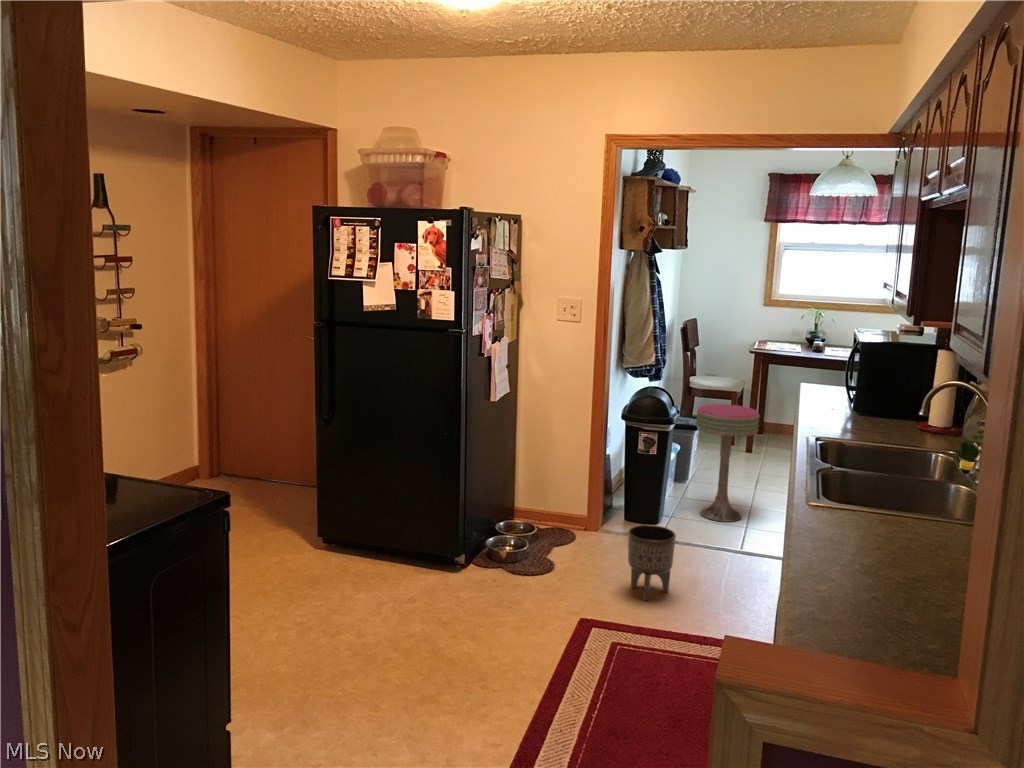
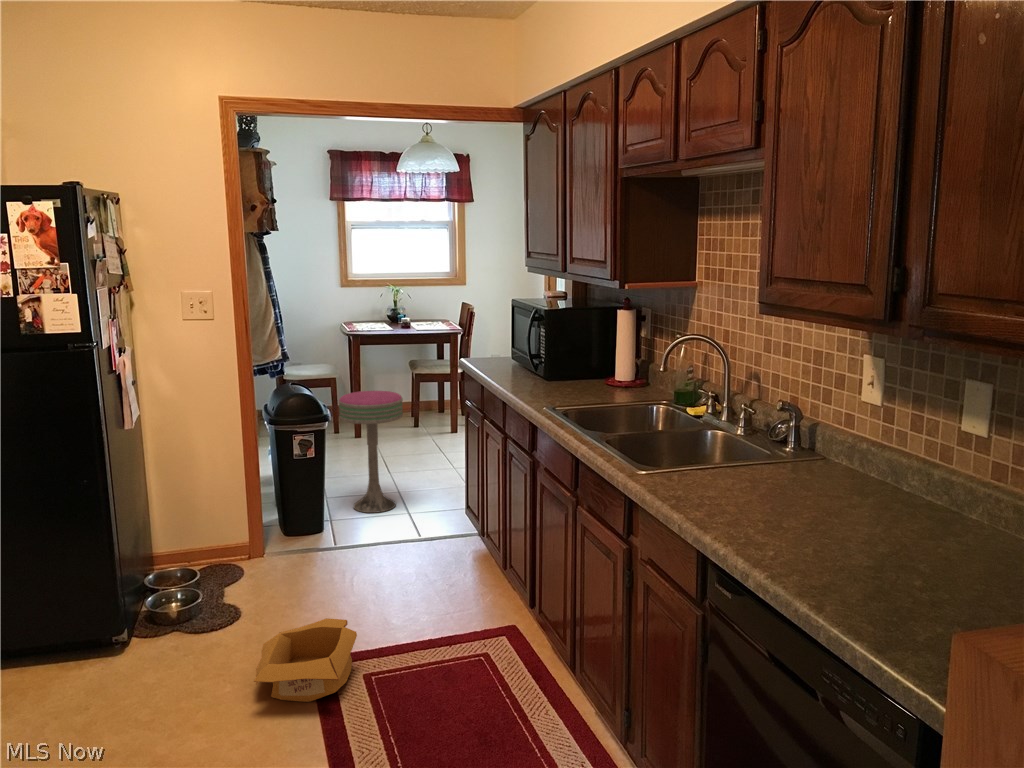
planter: present [628,525,676,601] -> none [332,533,384,618]
cardboard box: none [519,587,618,647] -> present [254,618,357,702]

